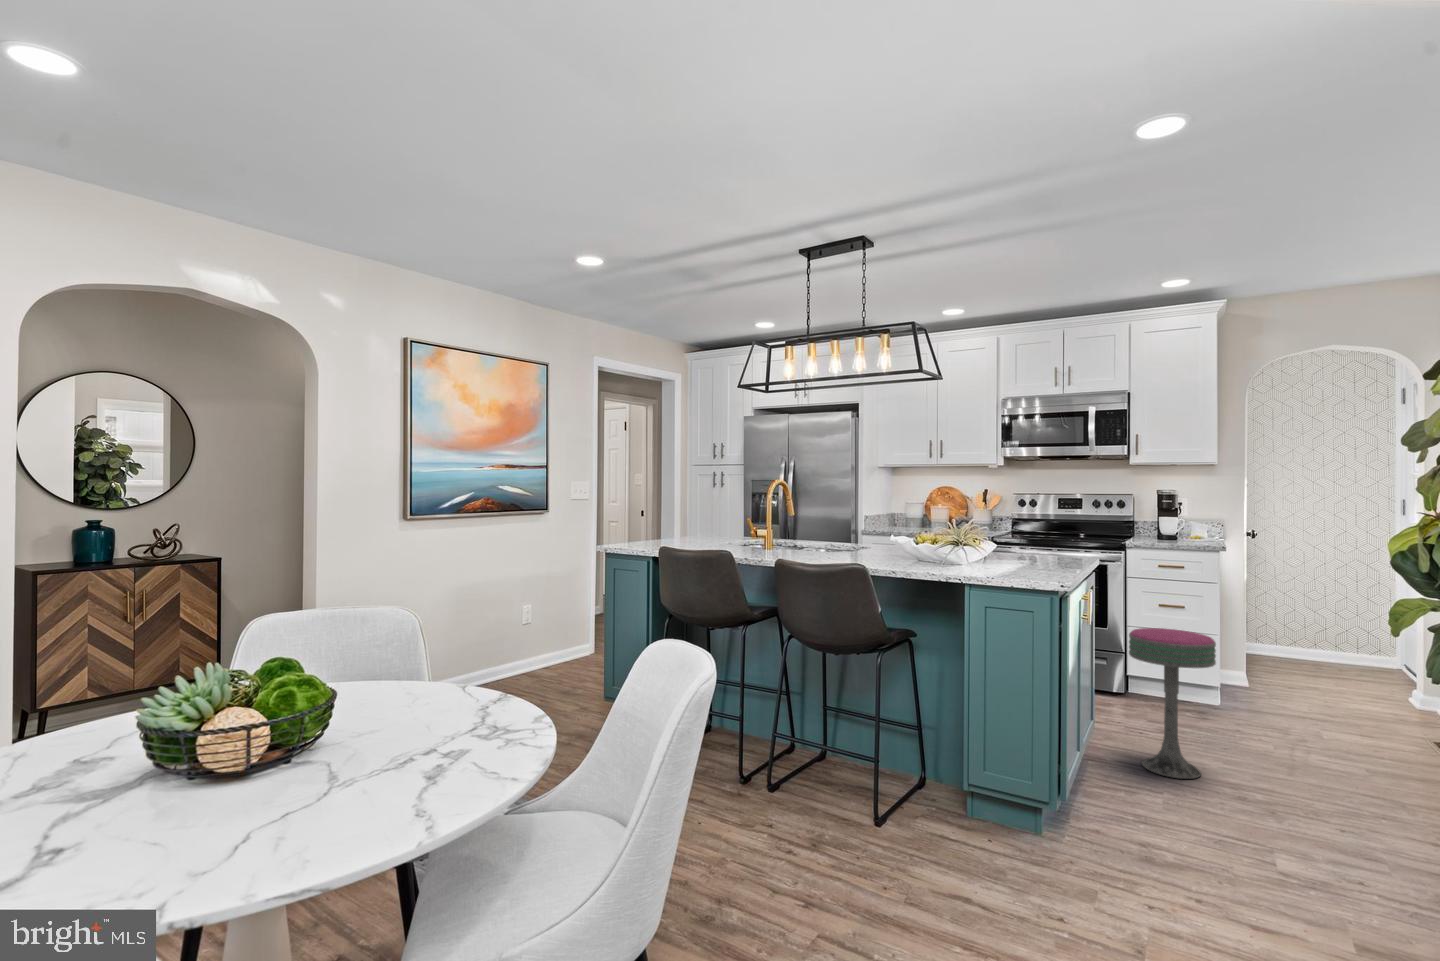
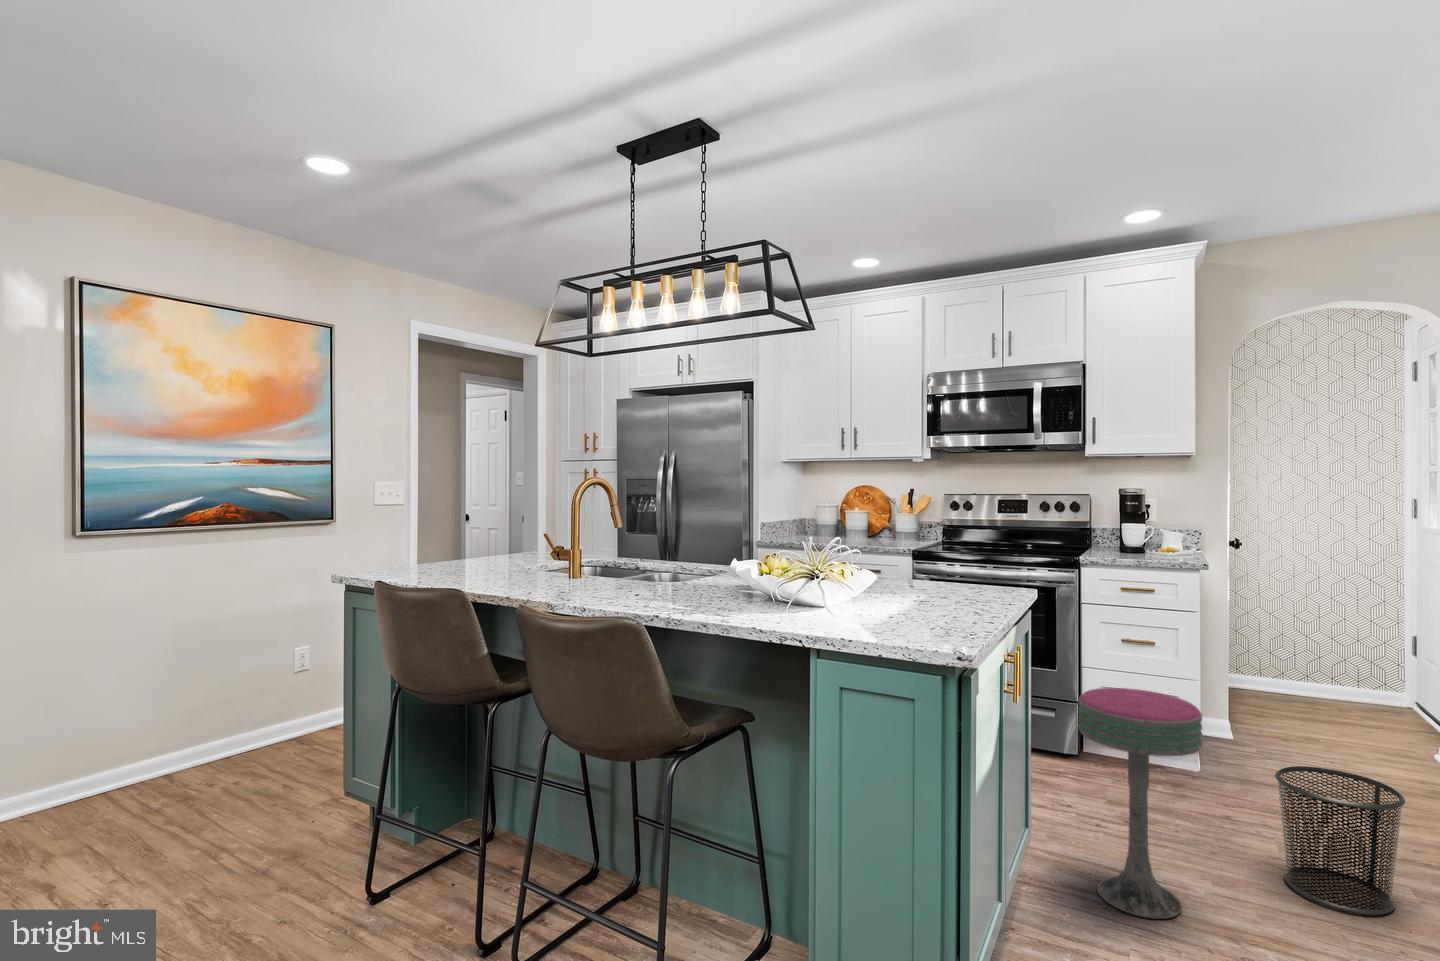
trash can: none [1269,686,1359,781] -> present [1275,766,1405,915]

